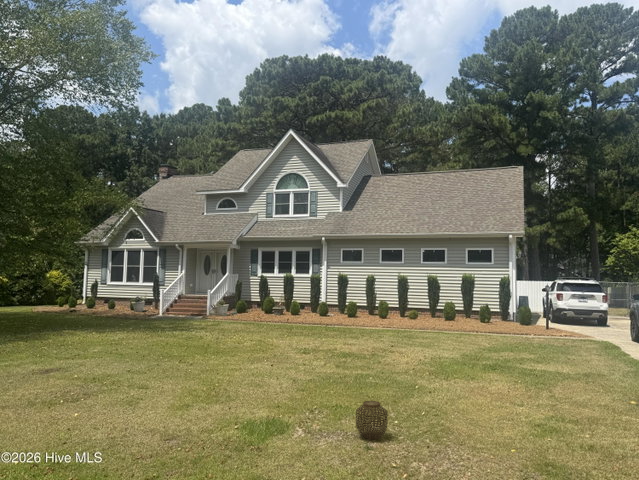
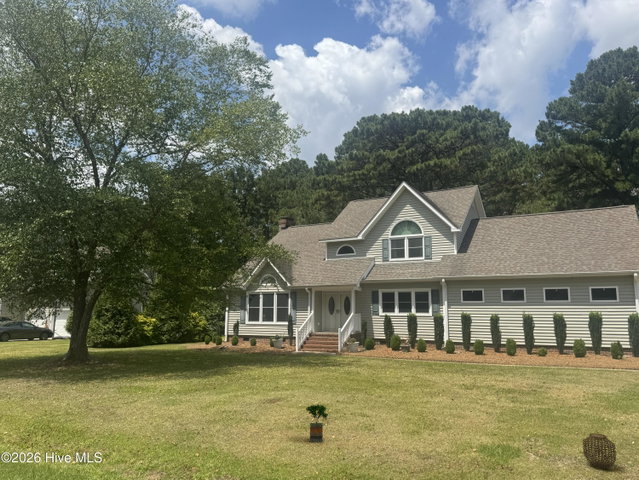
potted tree: none [49,375,80,422] -> present [306,405,328,442]

